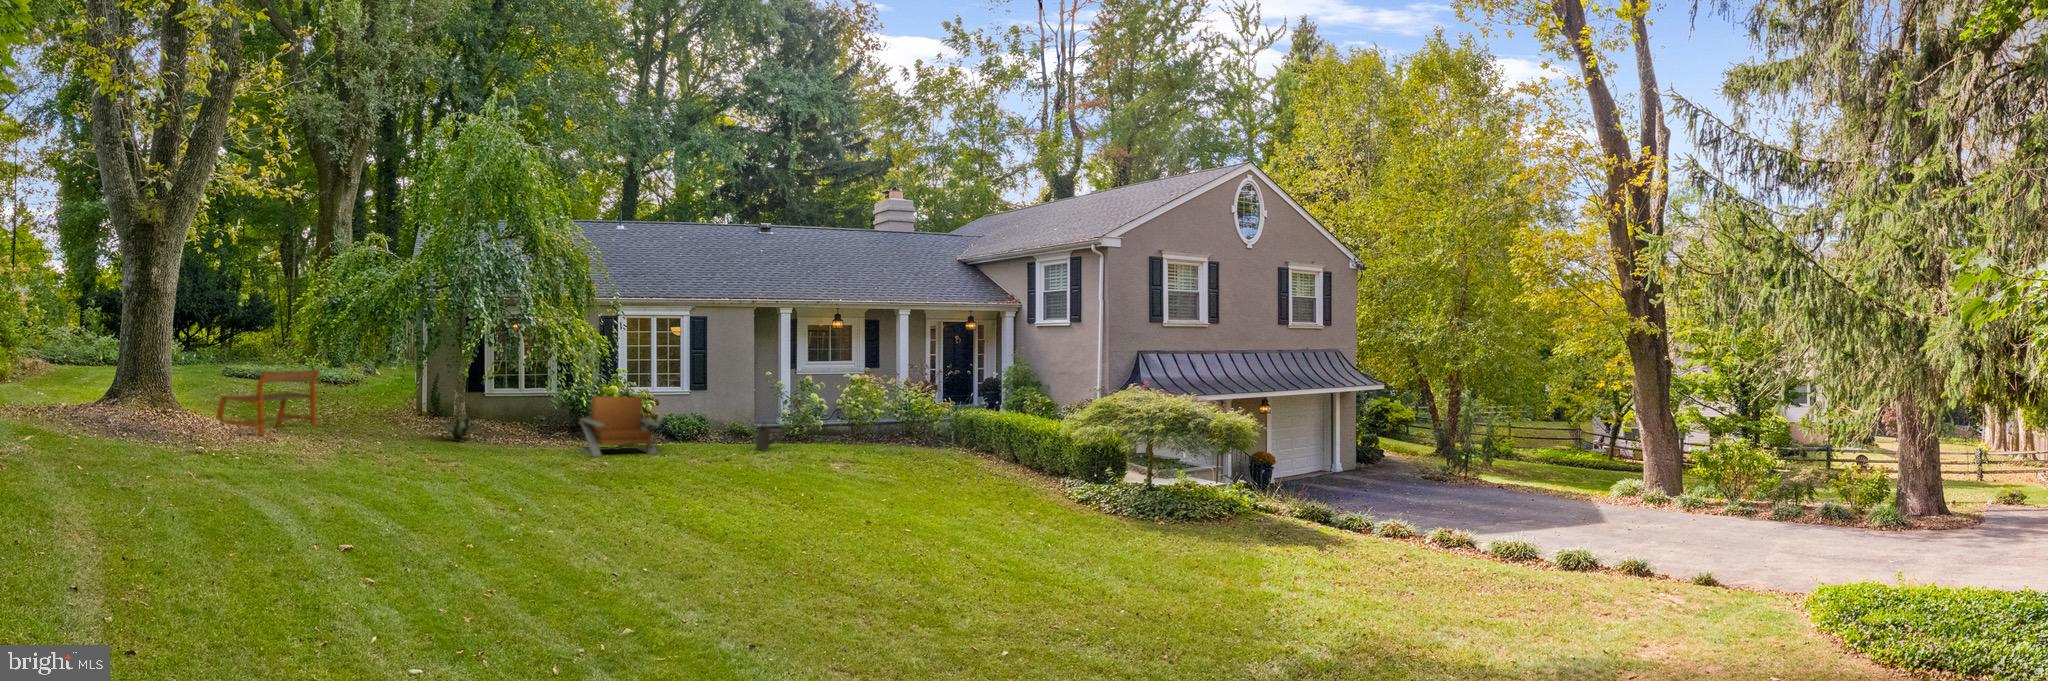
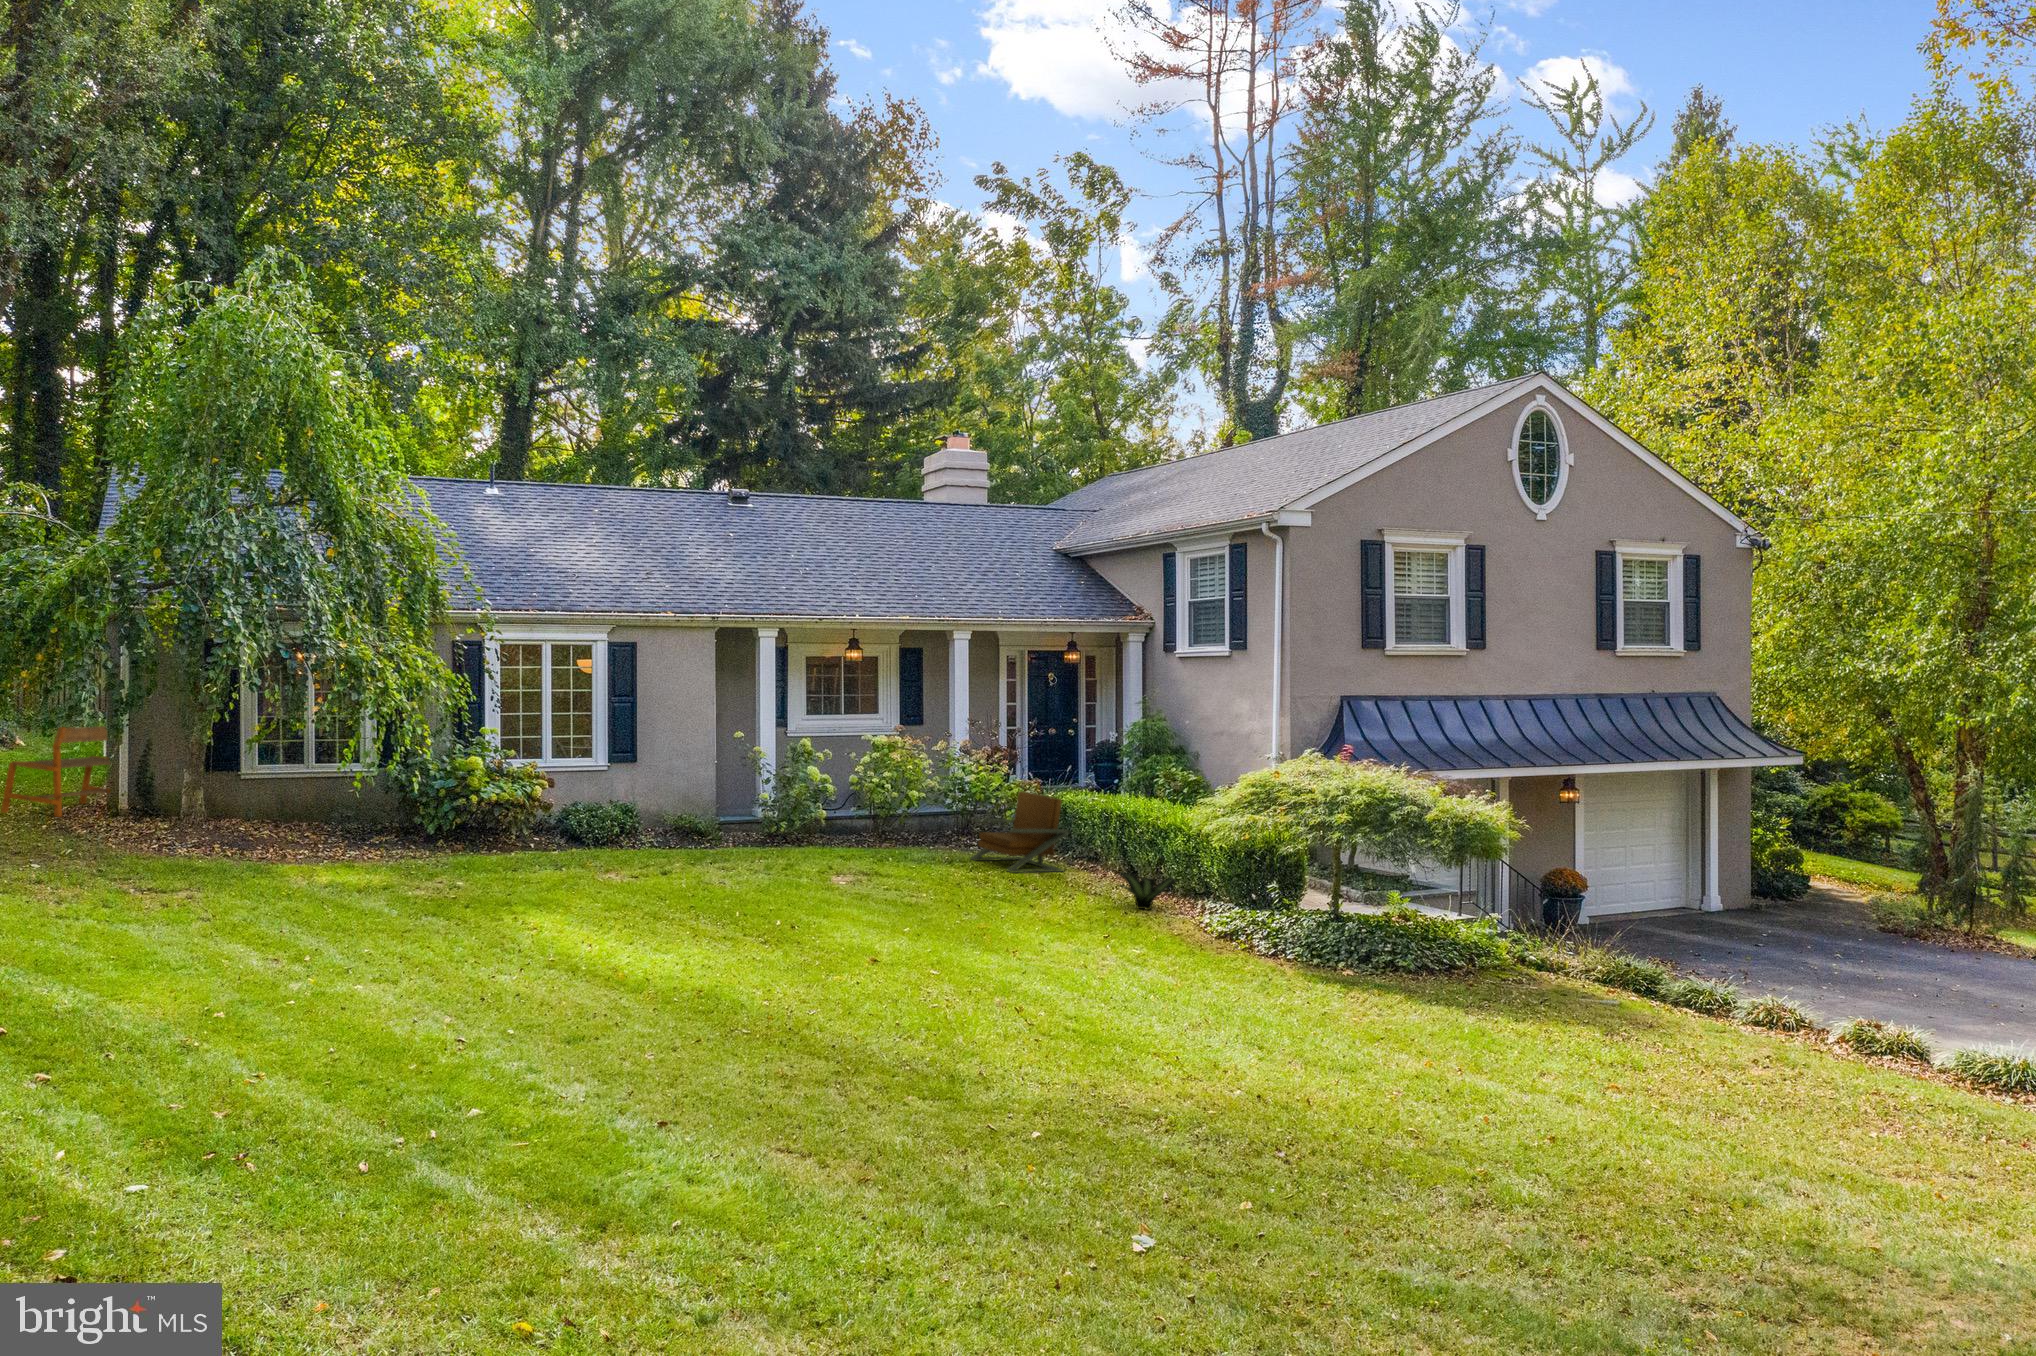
lounge chair: present [578,396,659,457] -> present [971,791,1069,873]
potted plant: present [436,419,478,442] -> present [1120,873,1178,910]
watering can: present [754,424,785,451] -> none [718,807,770,850]

